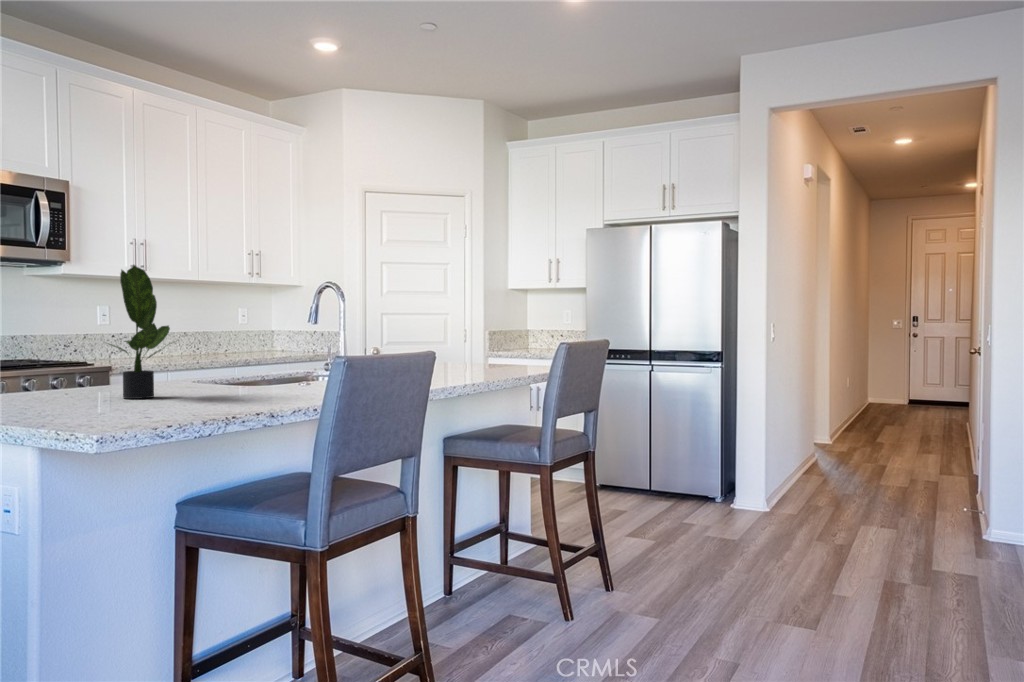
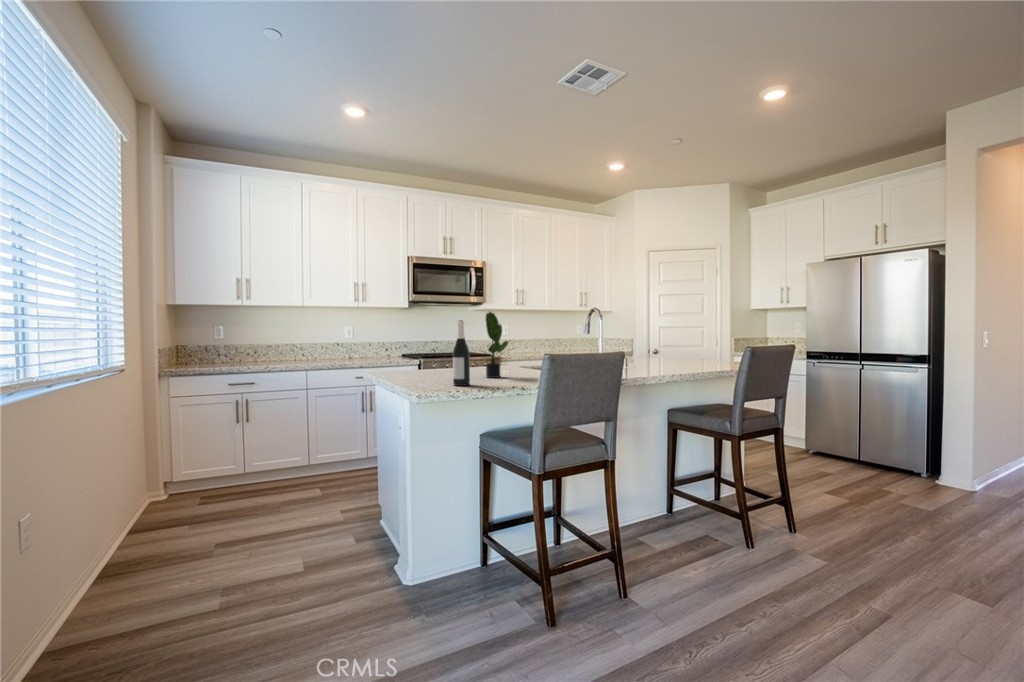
wine bottle: none [60,278,101,416] -> present [453,320,470,386]

